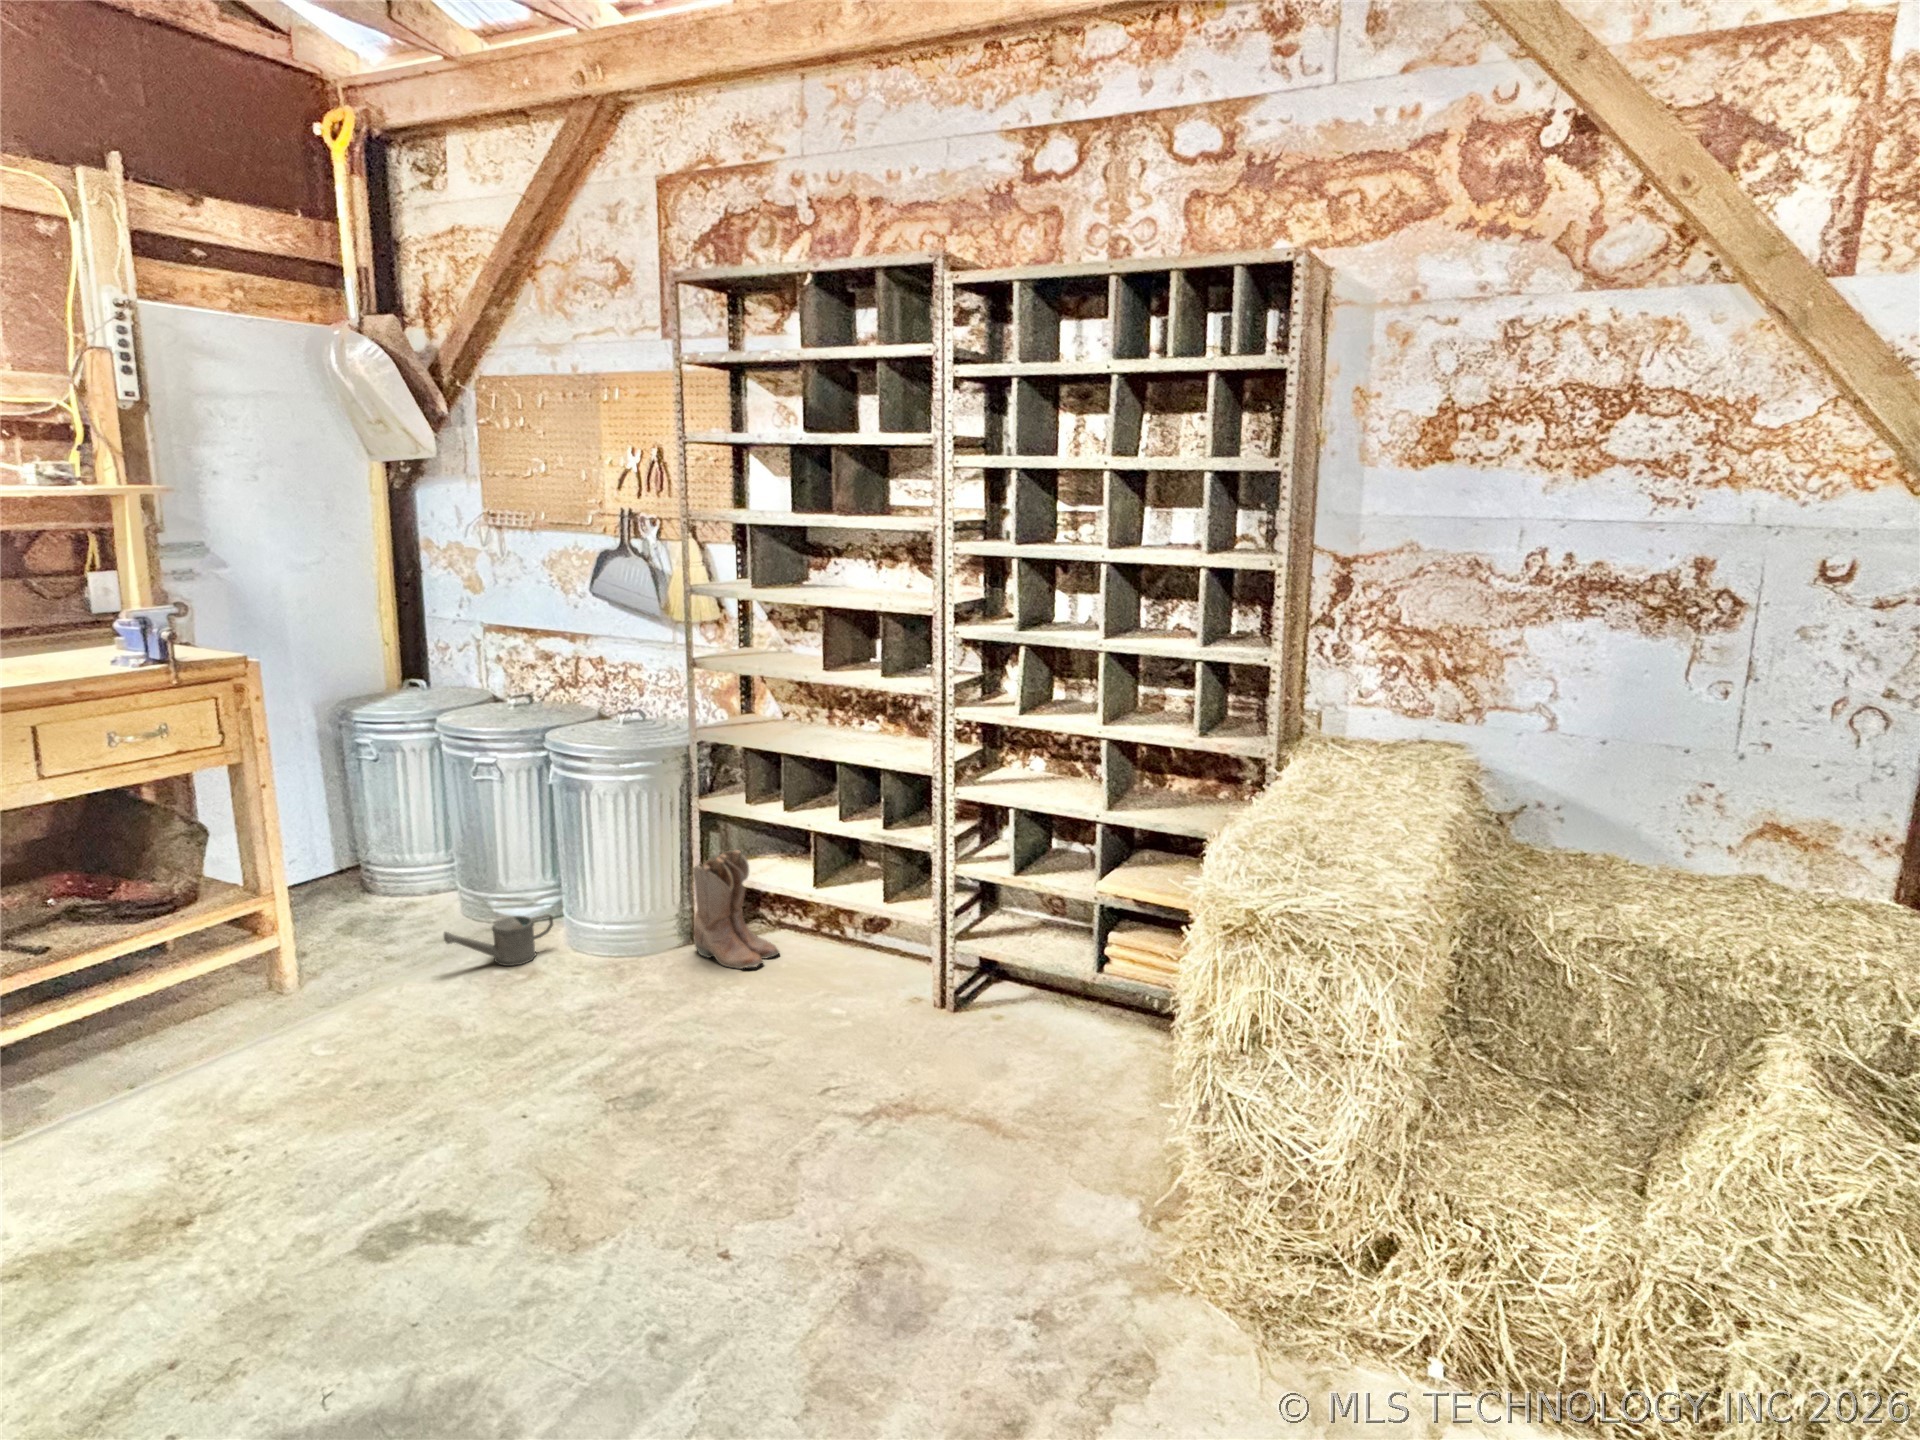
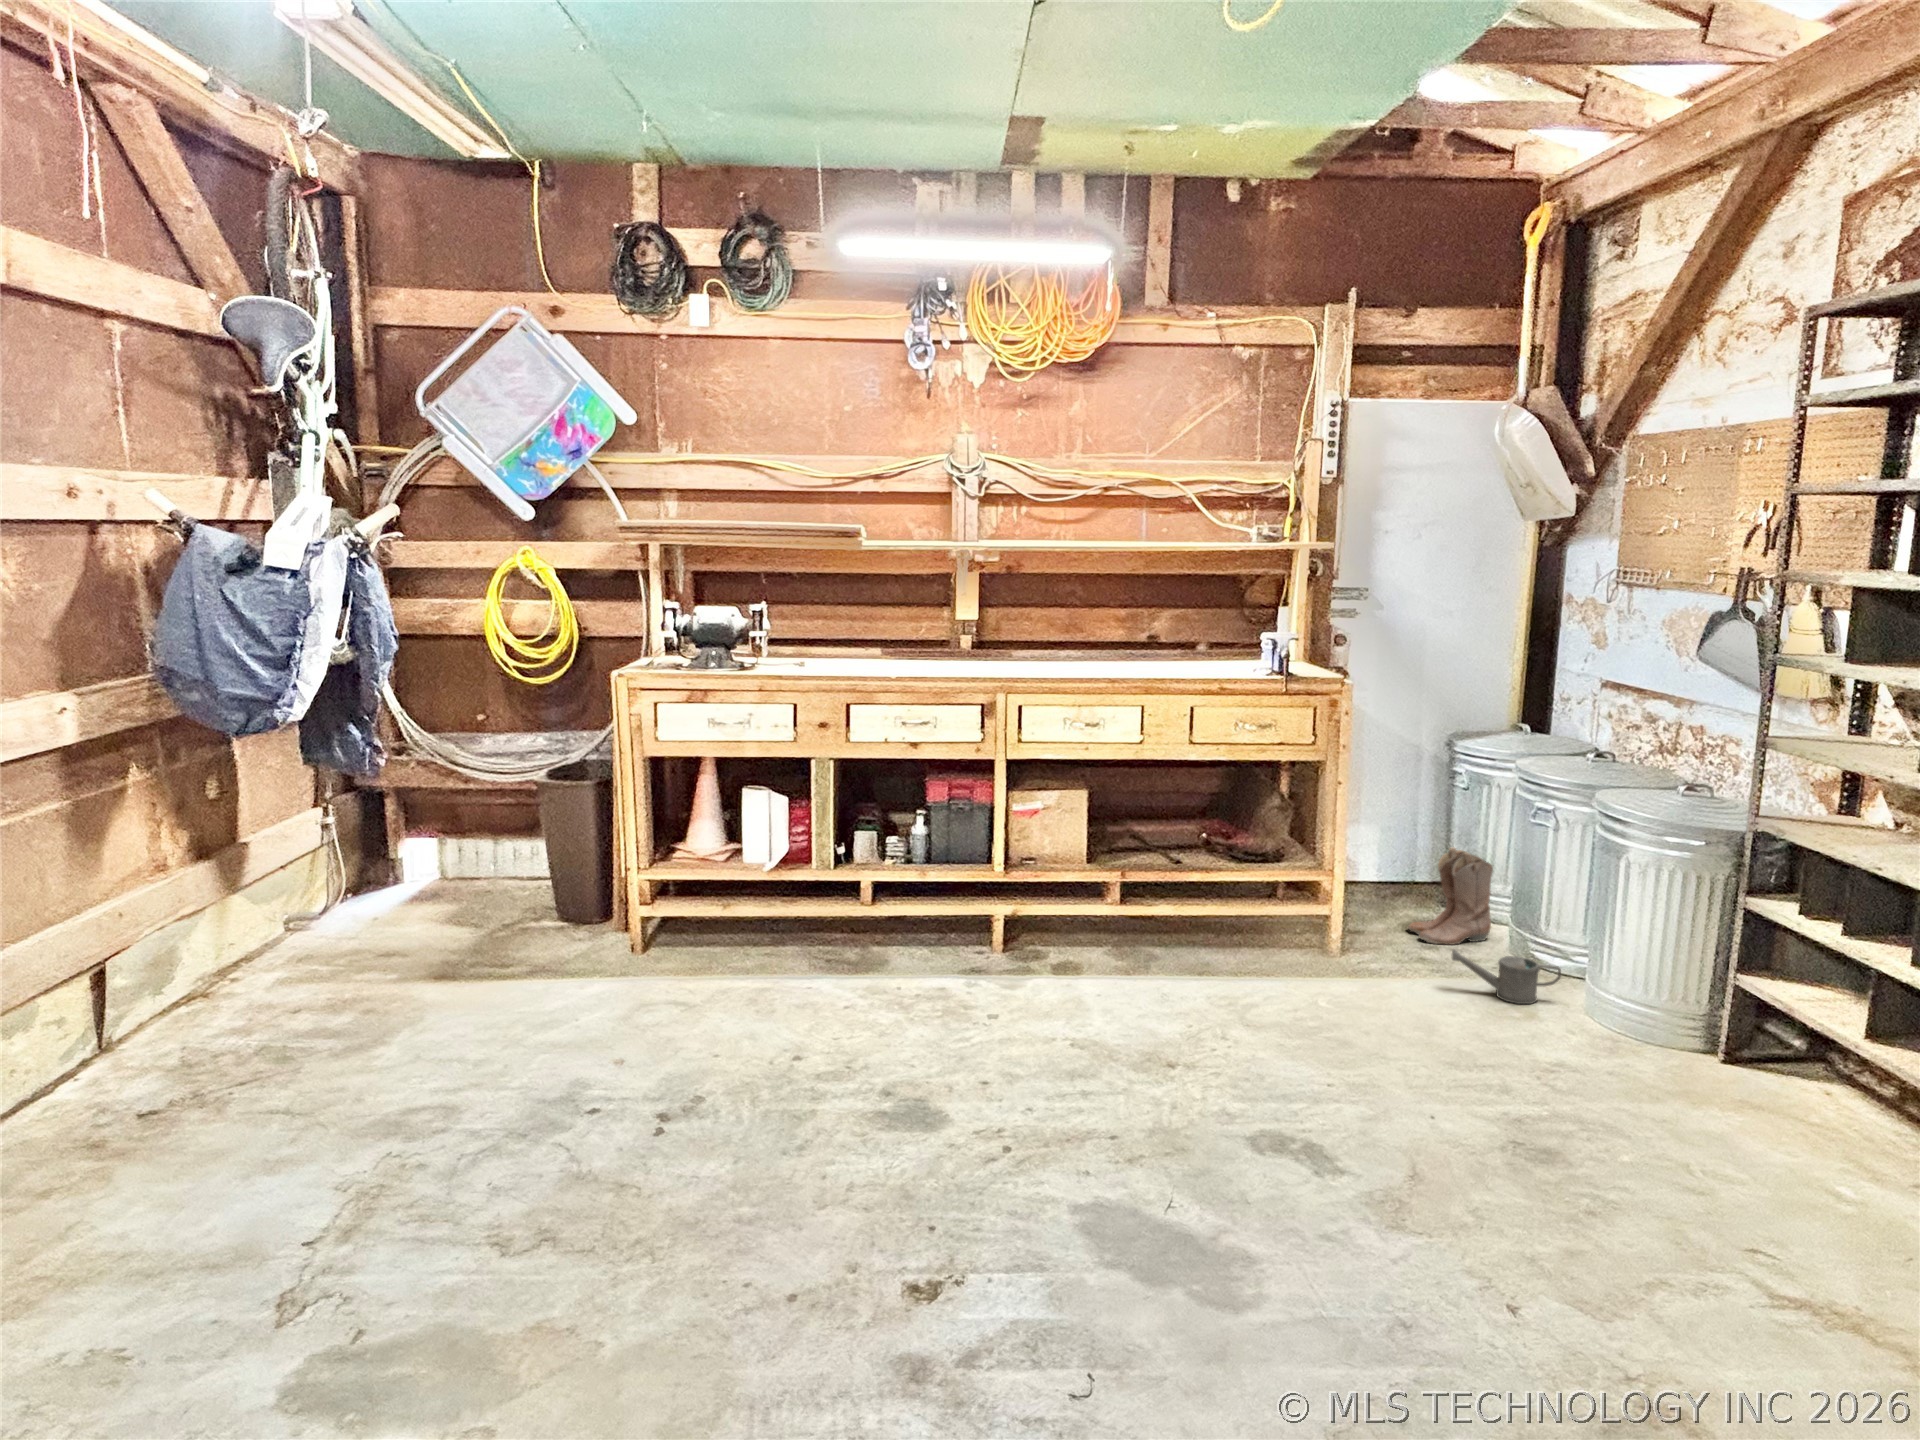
boots: present [693,850,779,969] -> present [1408,848,1493,945]

